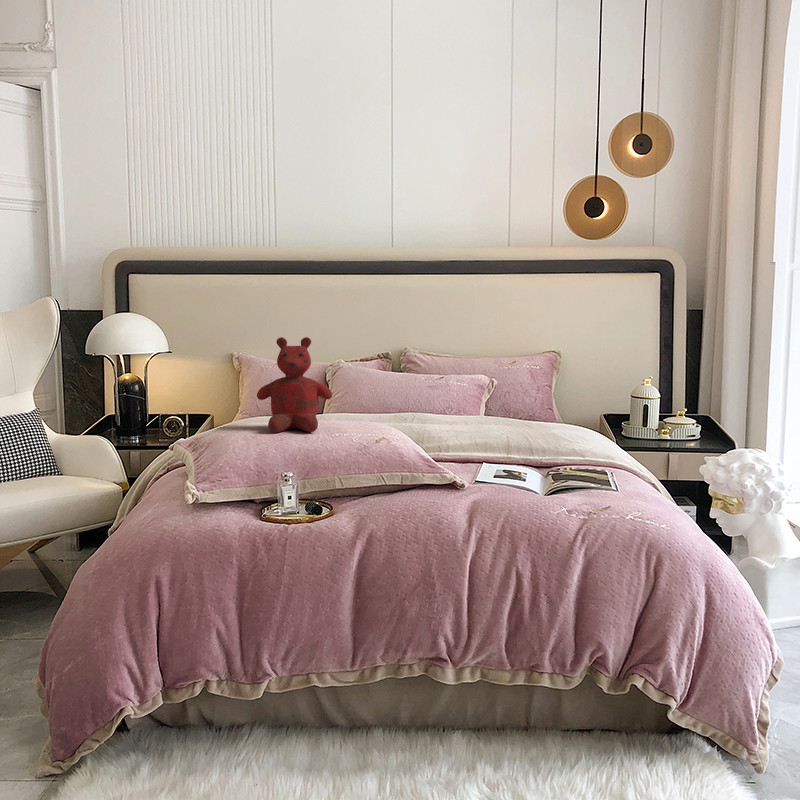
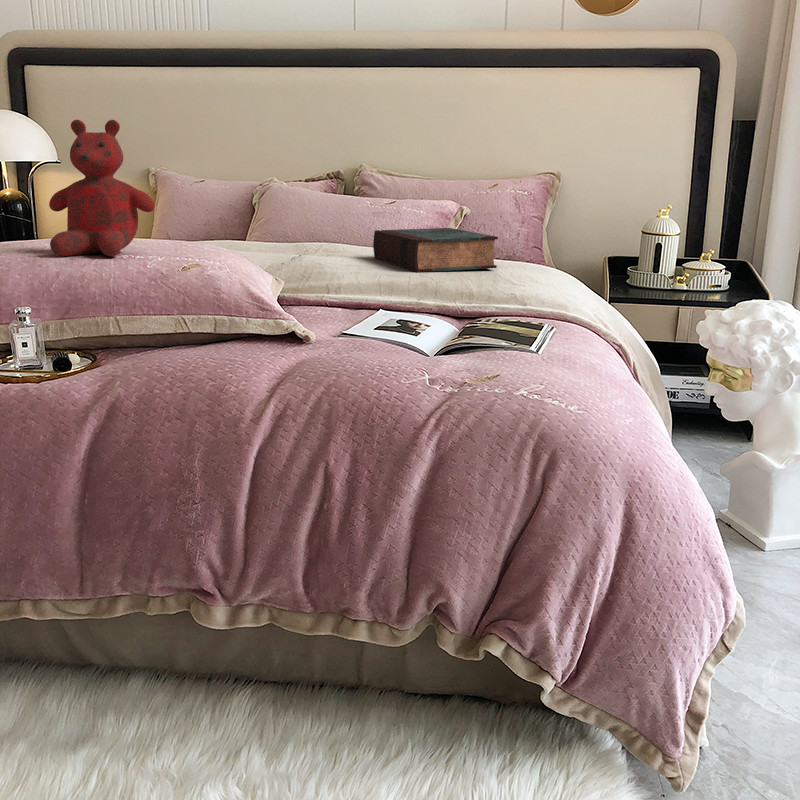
book: none [452,399,549,435] -> present [373,228,498,272]

